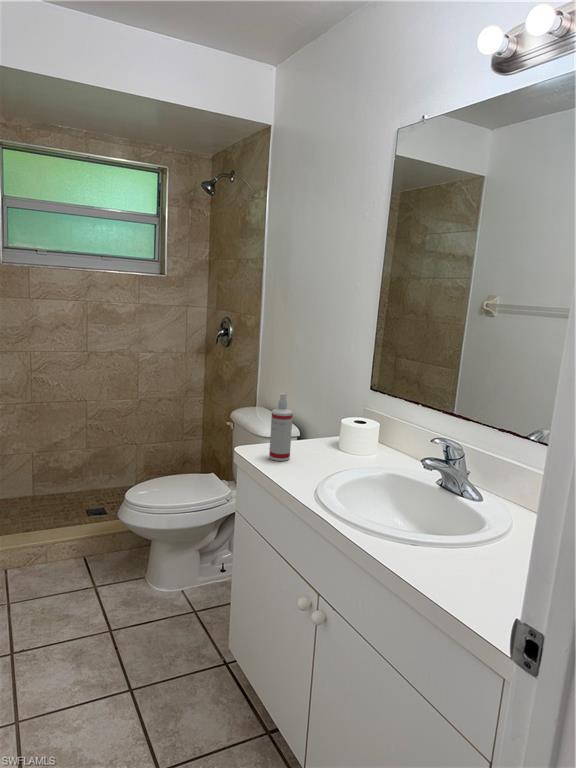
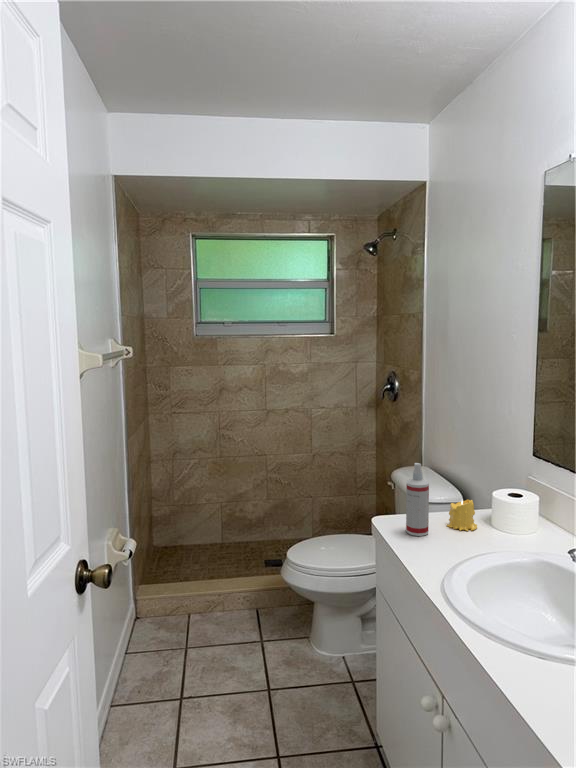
candle: none [303,426,329,455] -> present [447,500,477,531]

